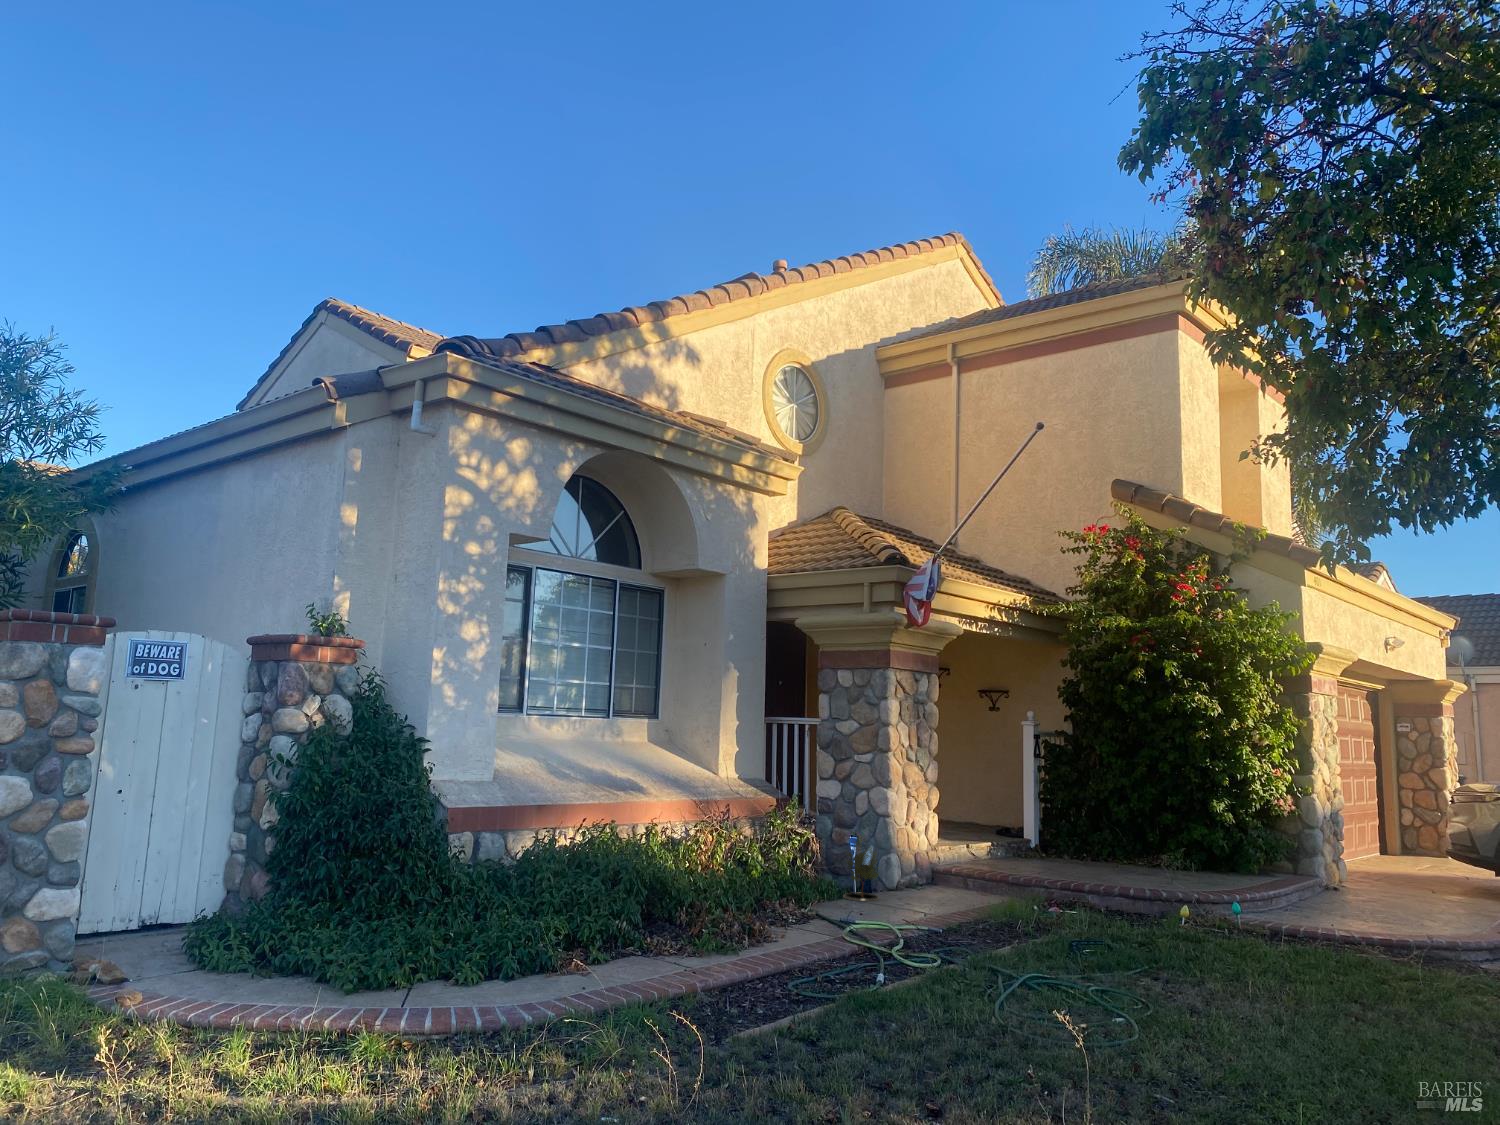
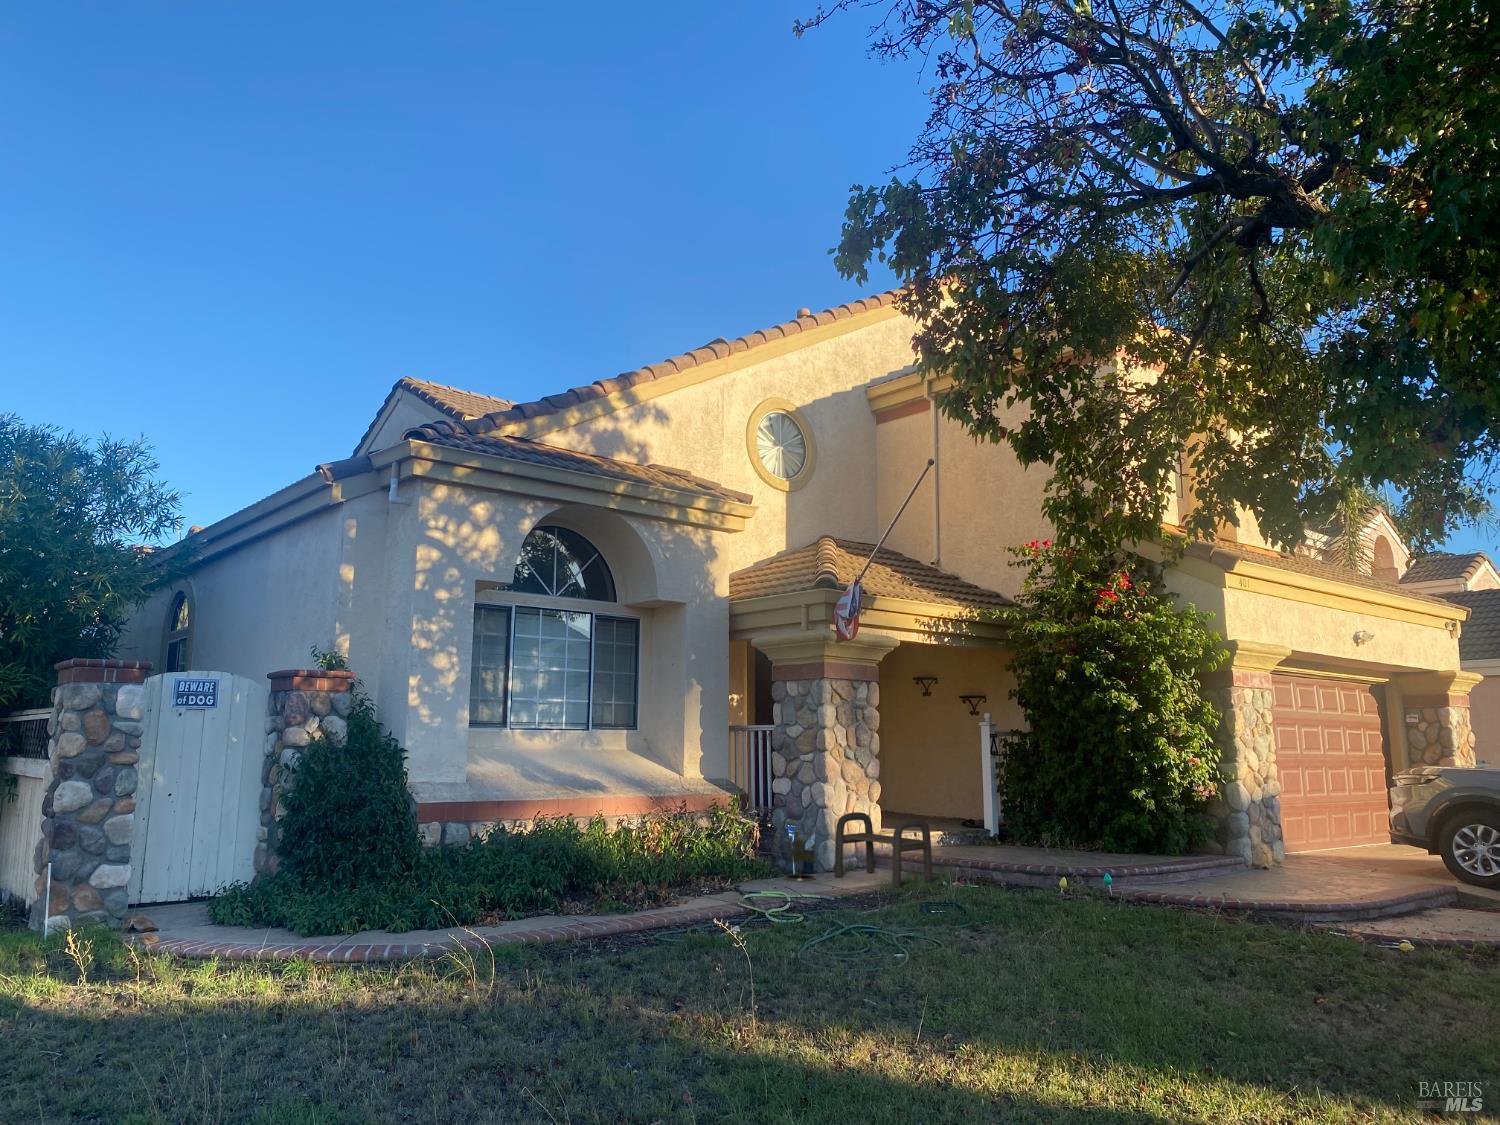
bench: none [897,822,1011,909] -> present [835,812,932,887]

